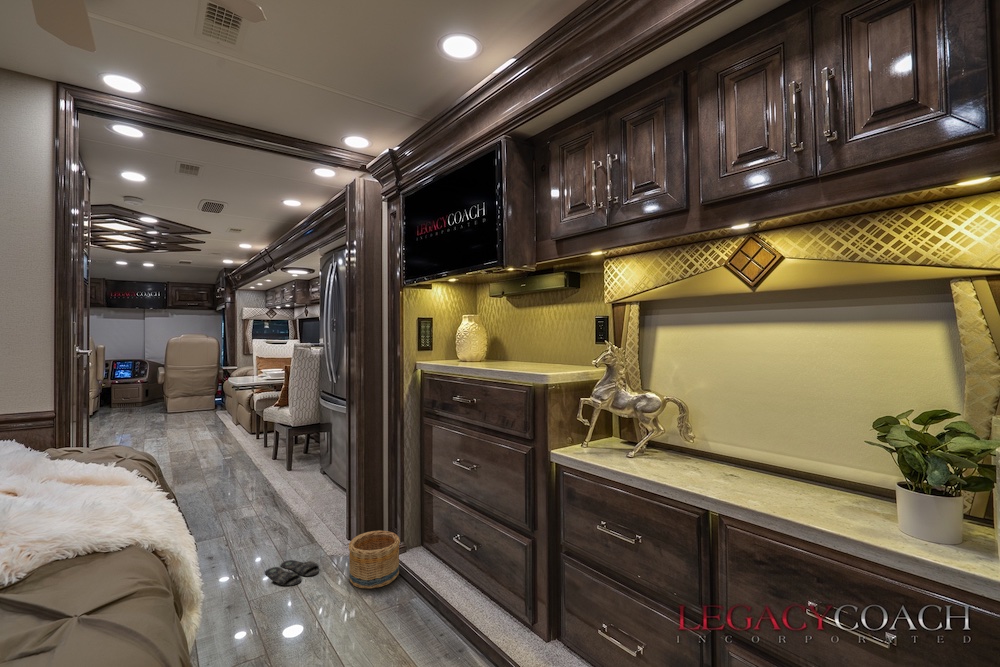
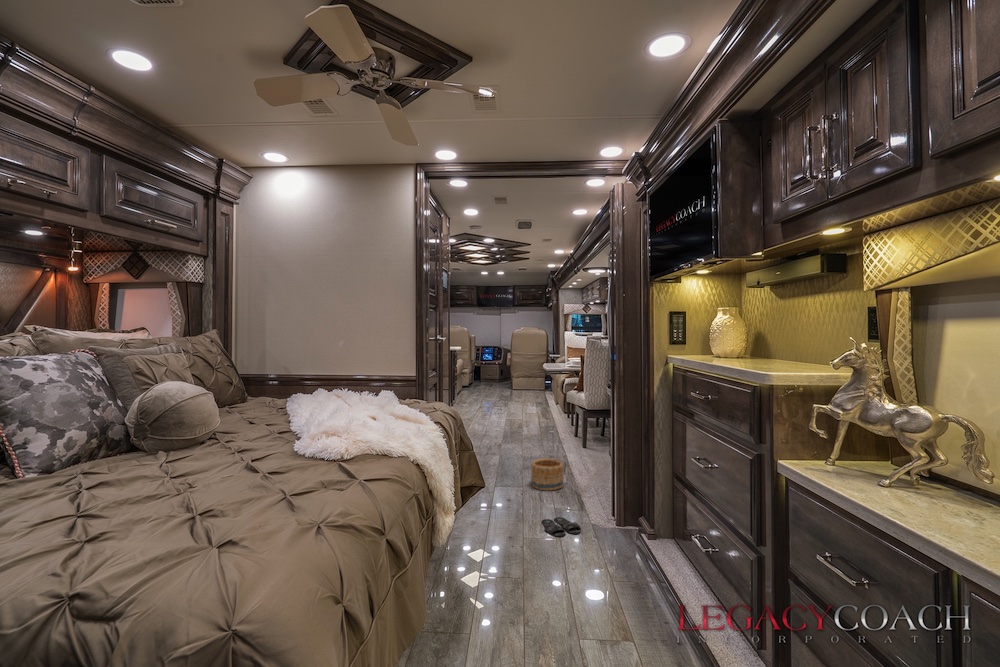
basket: present [349,531,400,589] -> present [531,458,563,490]

